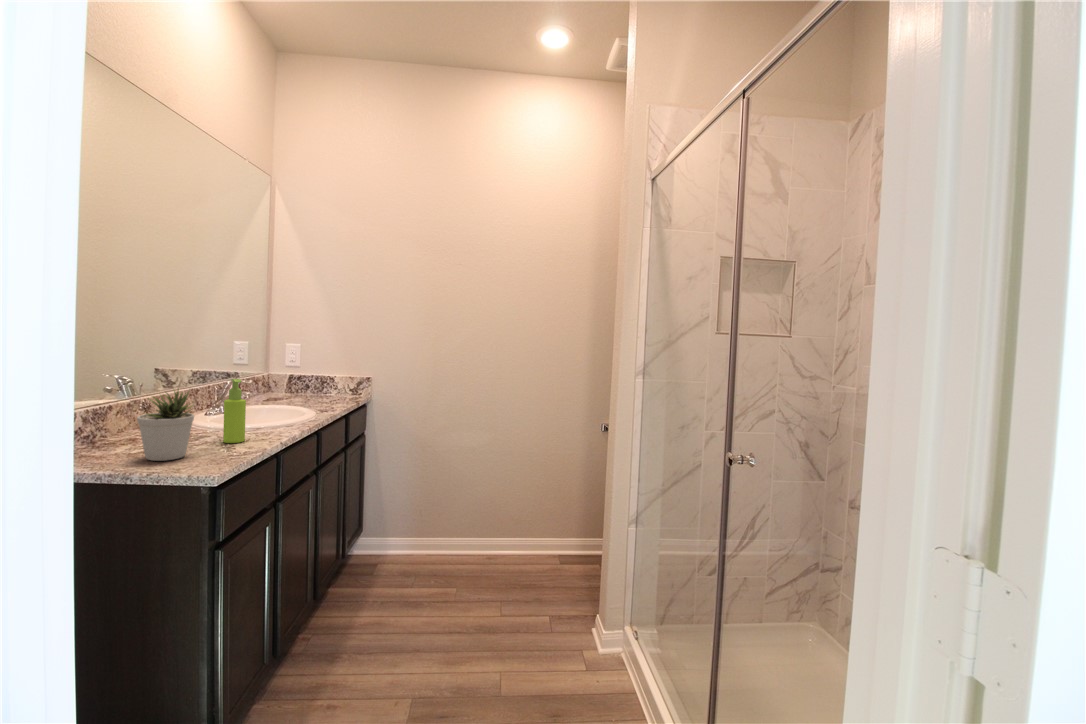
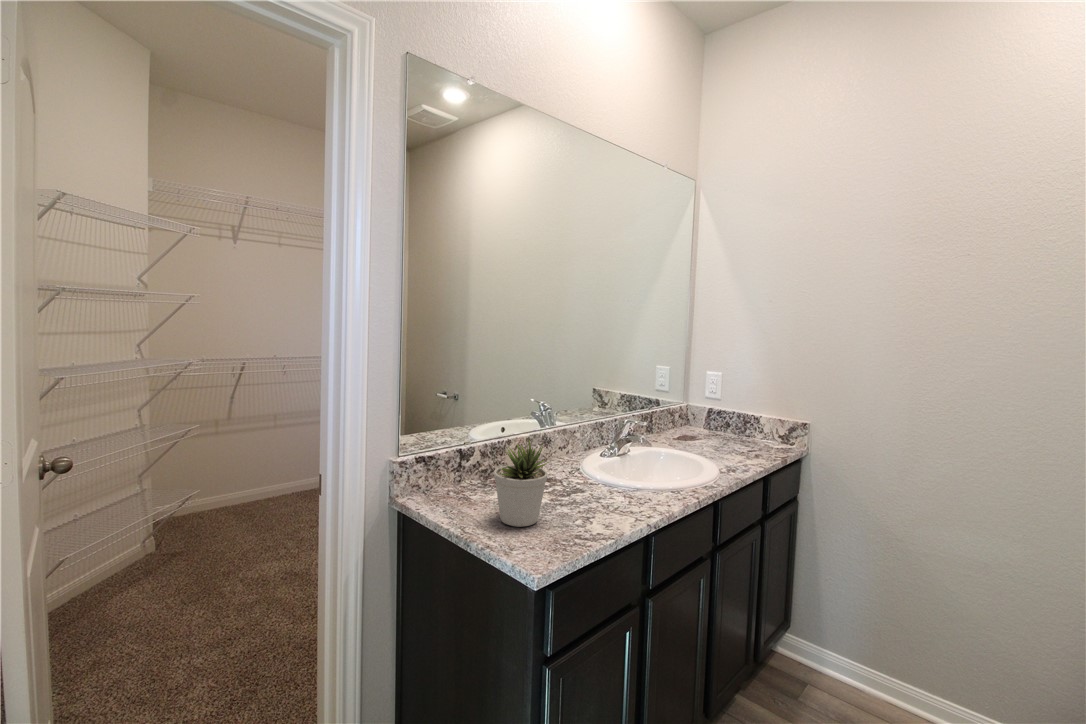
soap dispenser: present [223,379,246,443] -> none [588,429,614,511]

